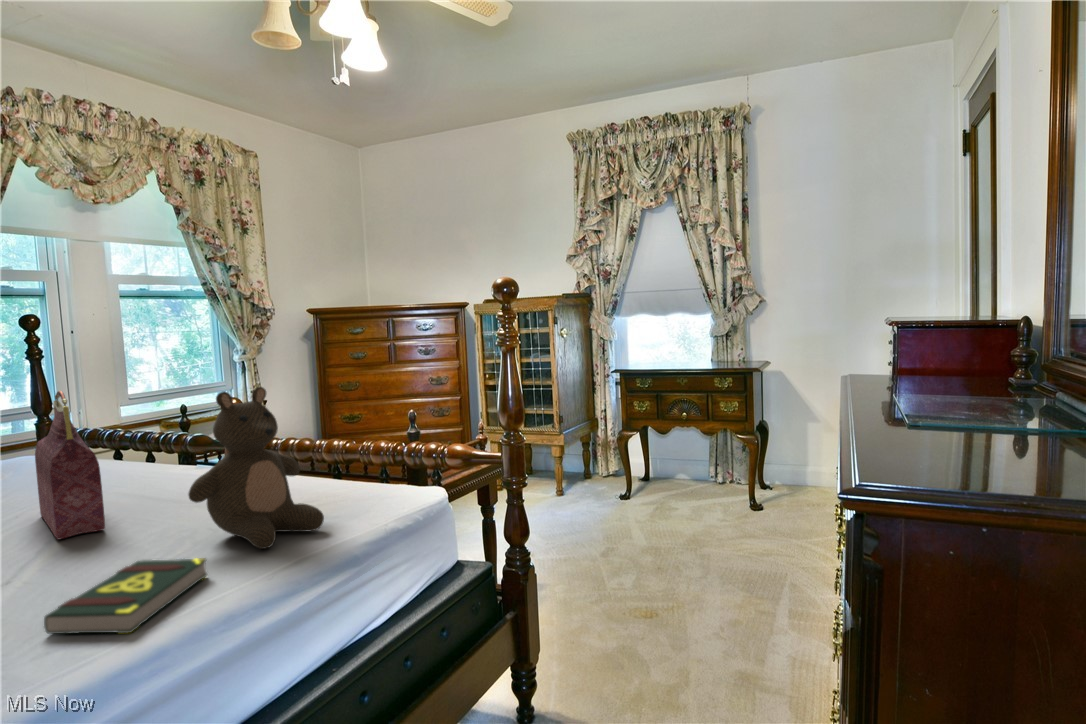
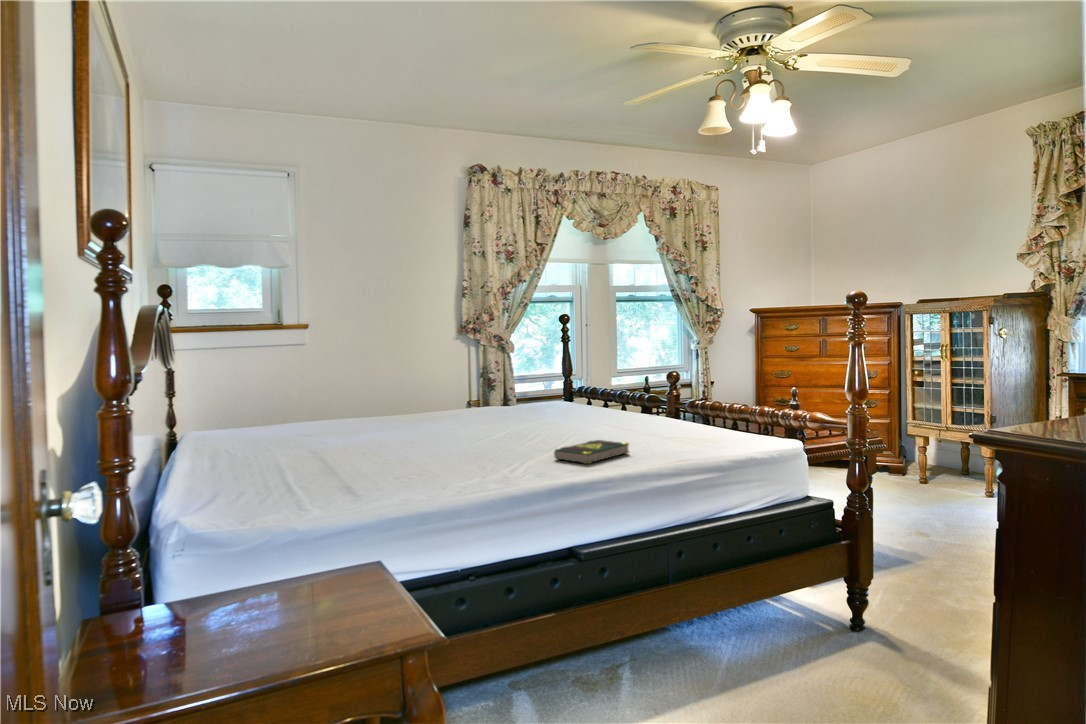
stuffed bear: present [188,387,324,549] -> none [626,353,702,448]
handbag: present [35,391,105,539] -> none [561,352,589,432]

